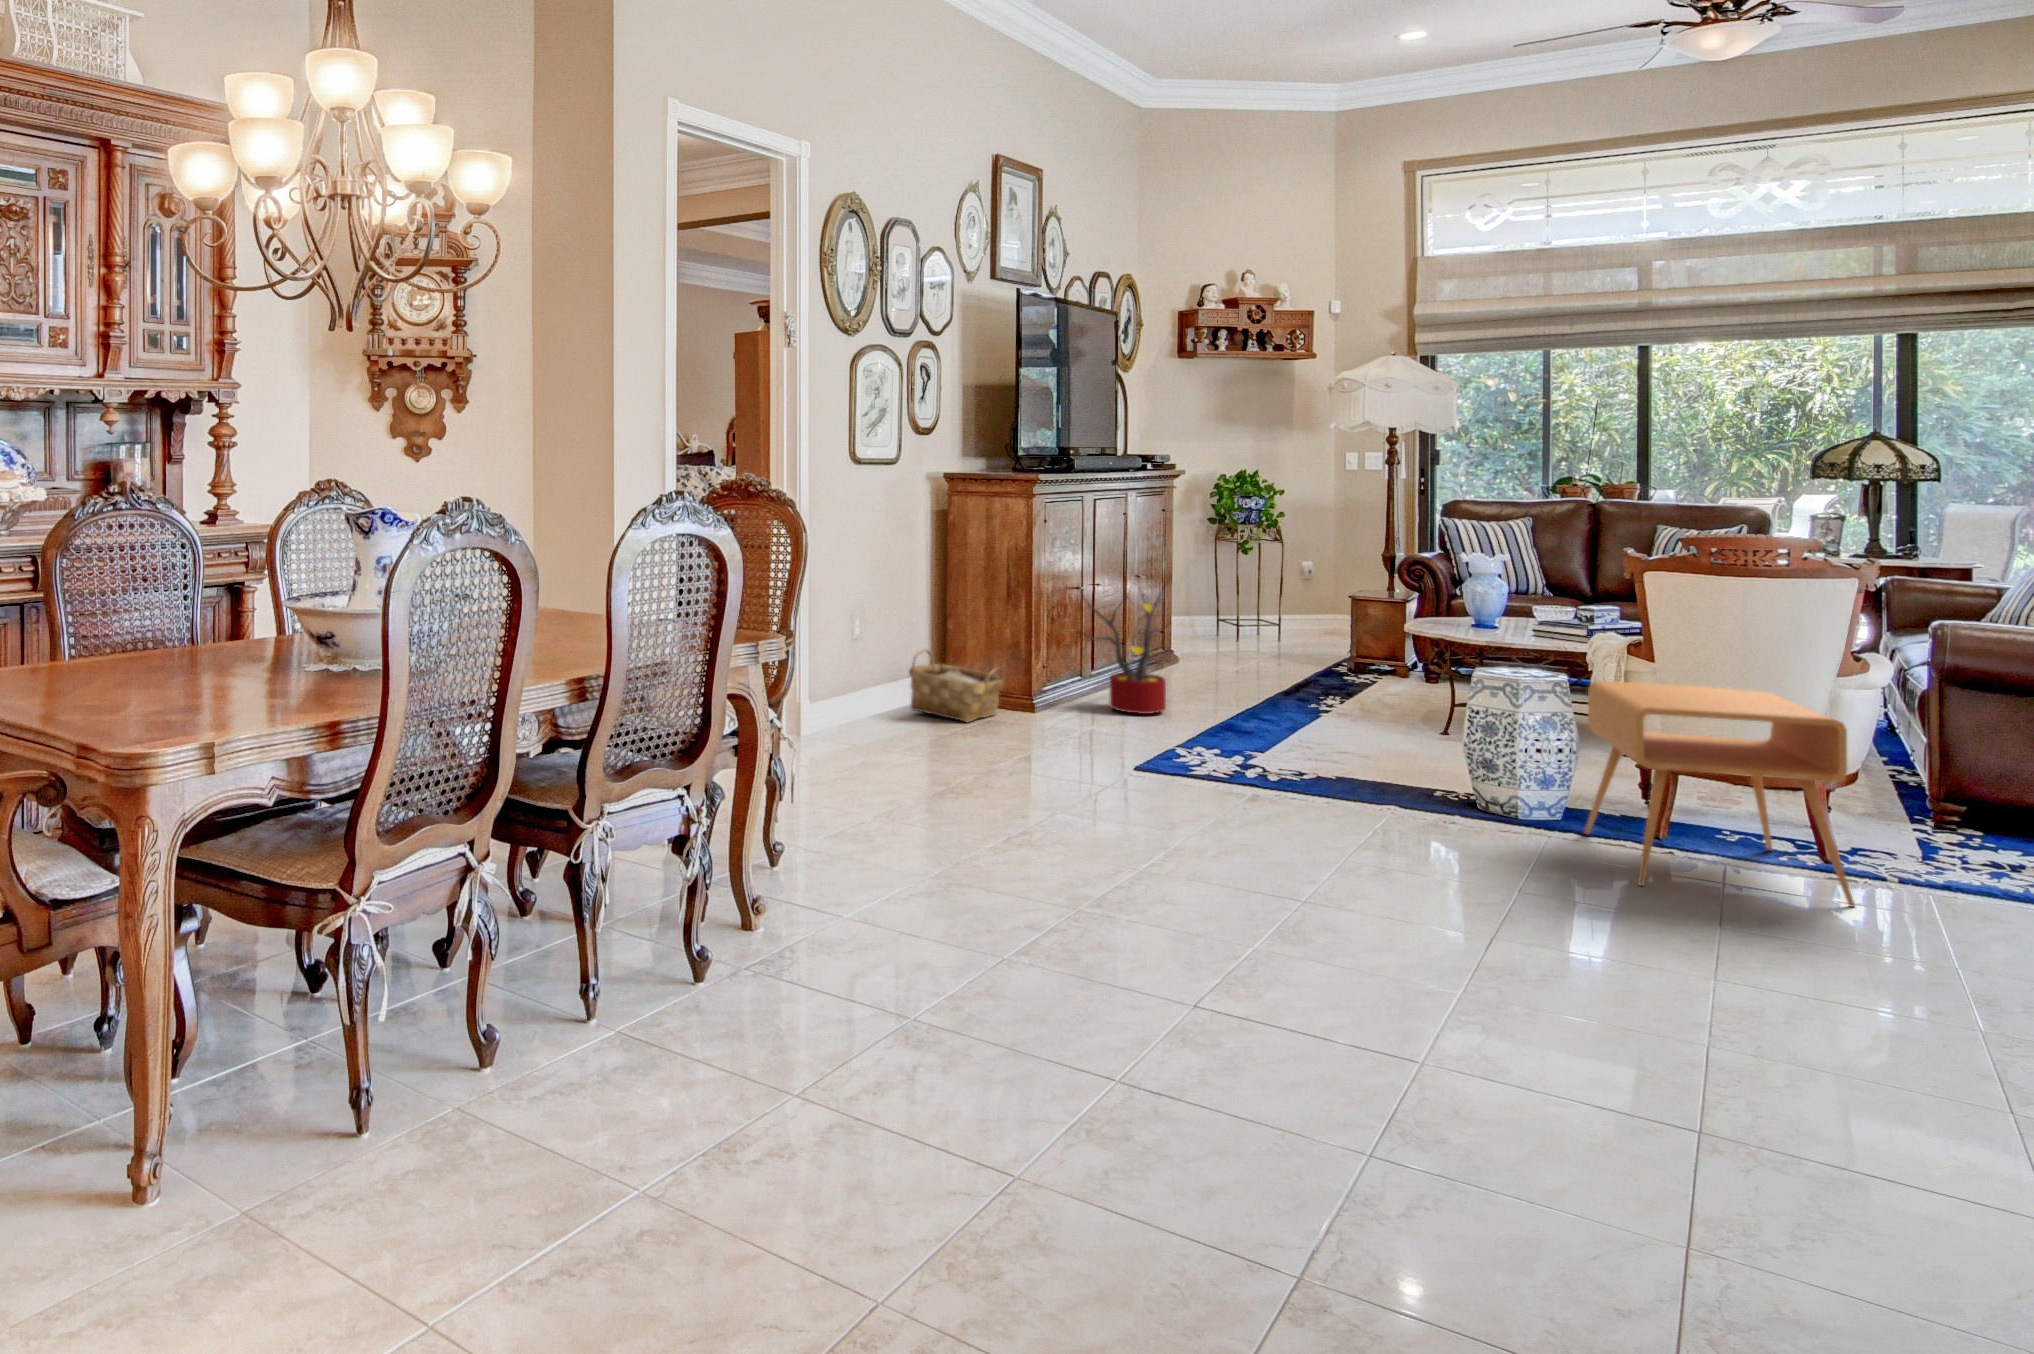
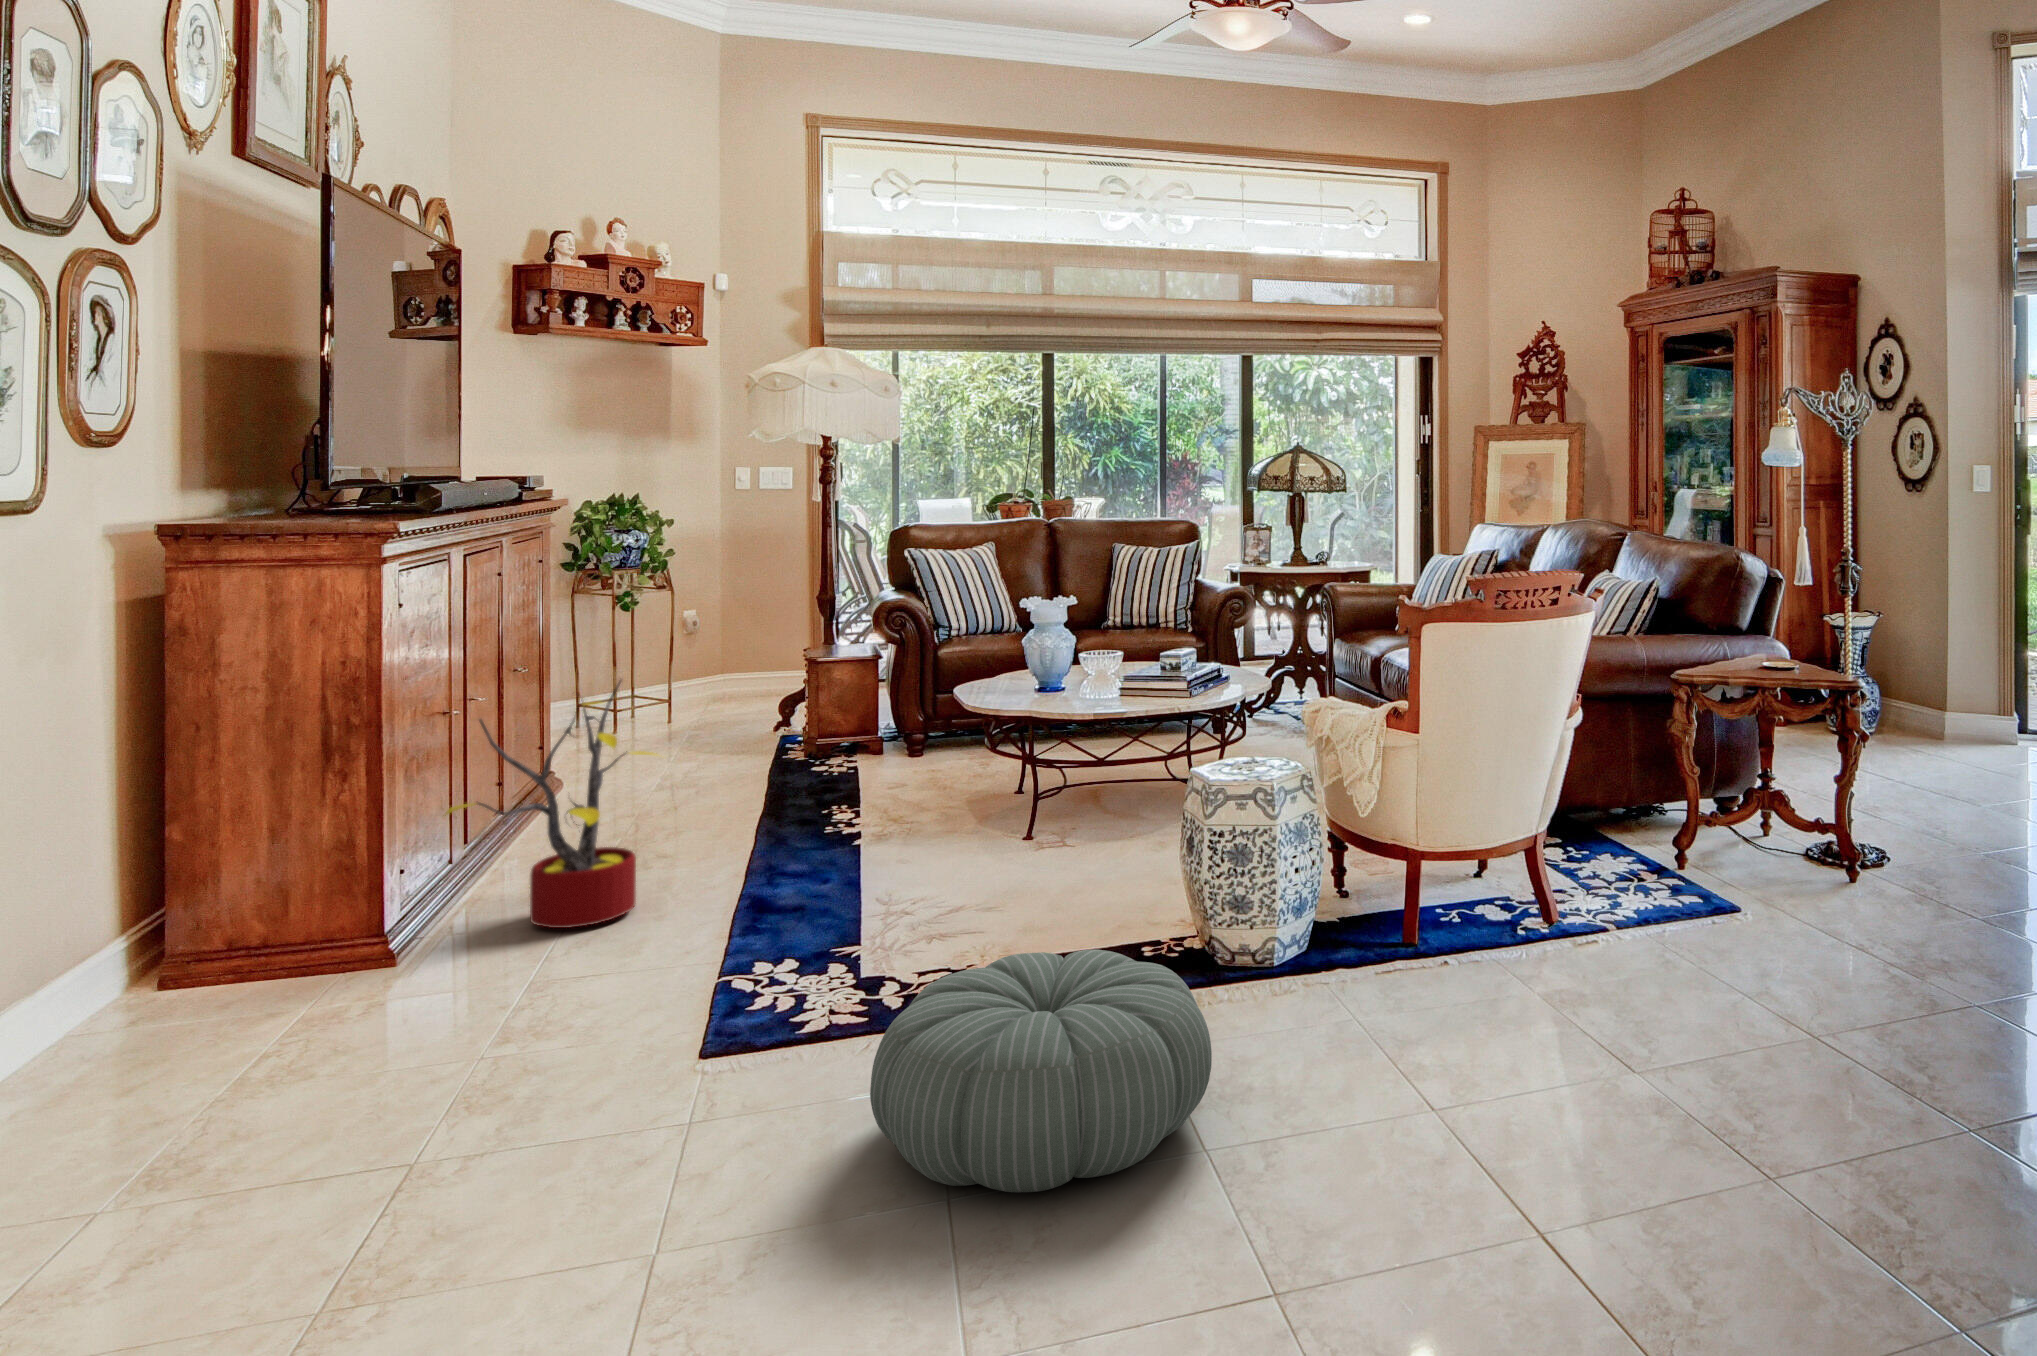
woven basket: present [909,649,1003,722] -> none [68,921,332,1075]
side table: present [1585,681,1855,907] -> none [1346,738,1647,1031]
pouf: none [1164,733,1369,846] -> present [870,949,1212,1192]

